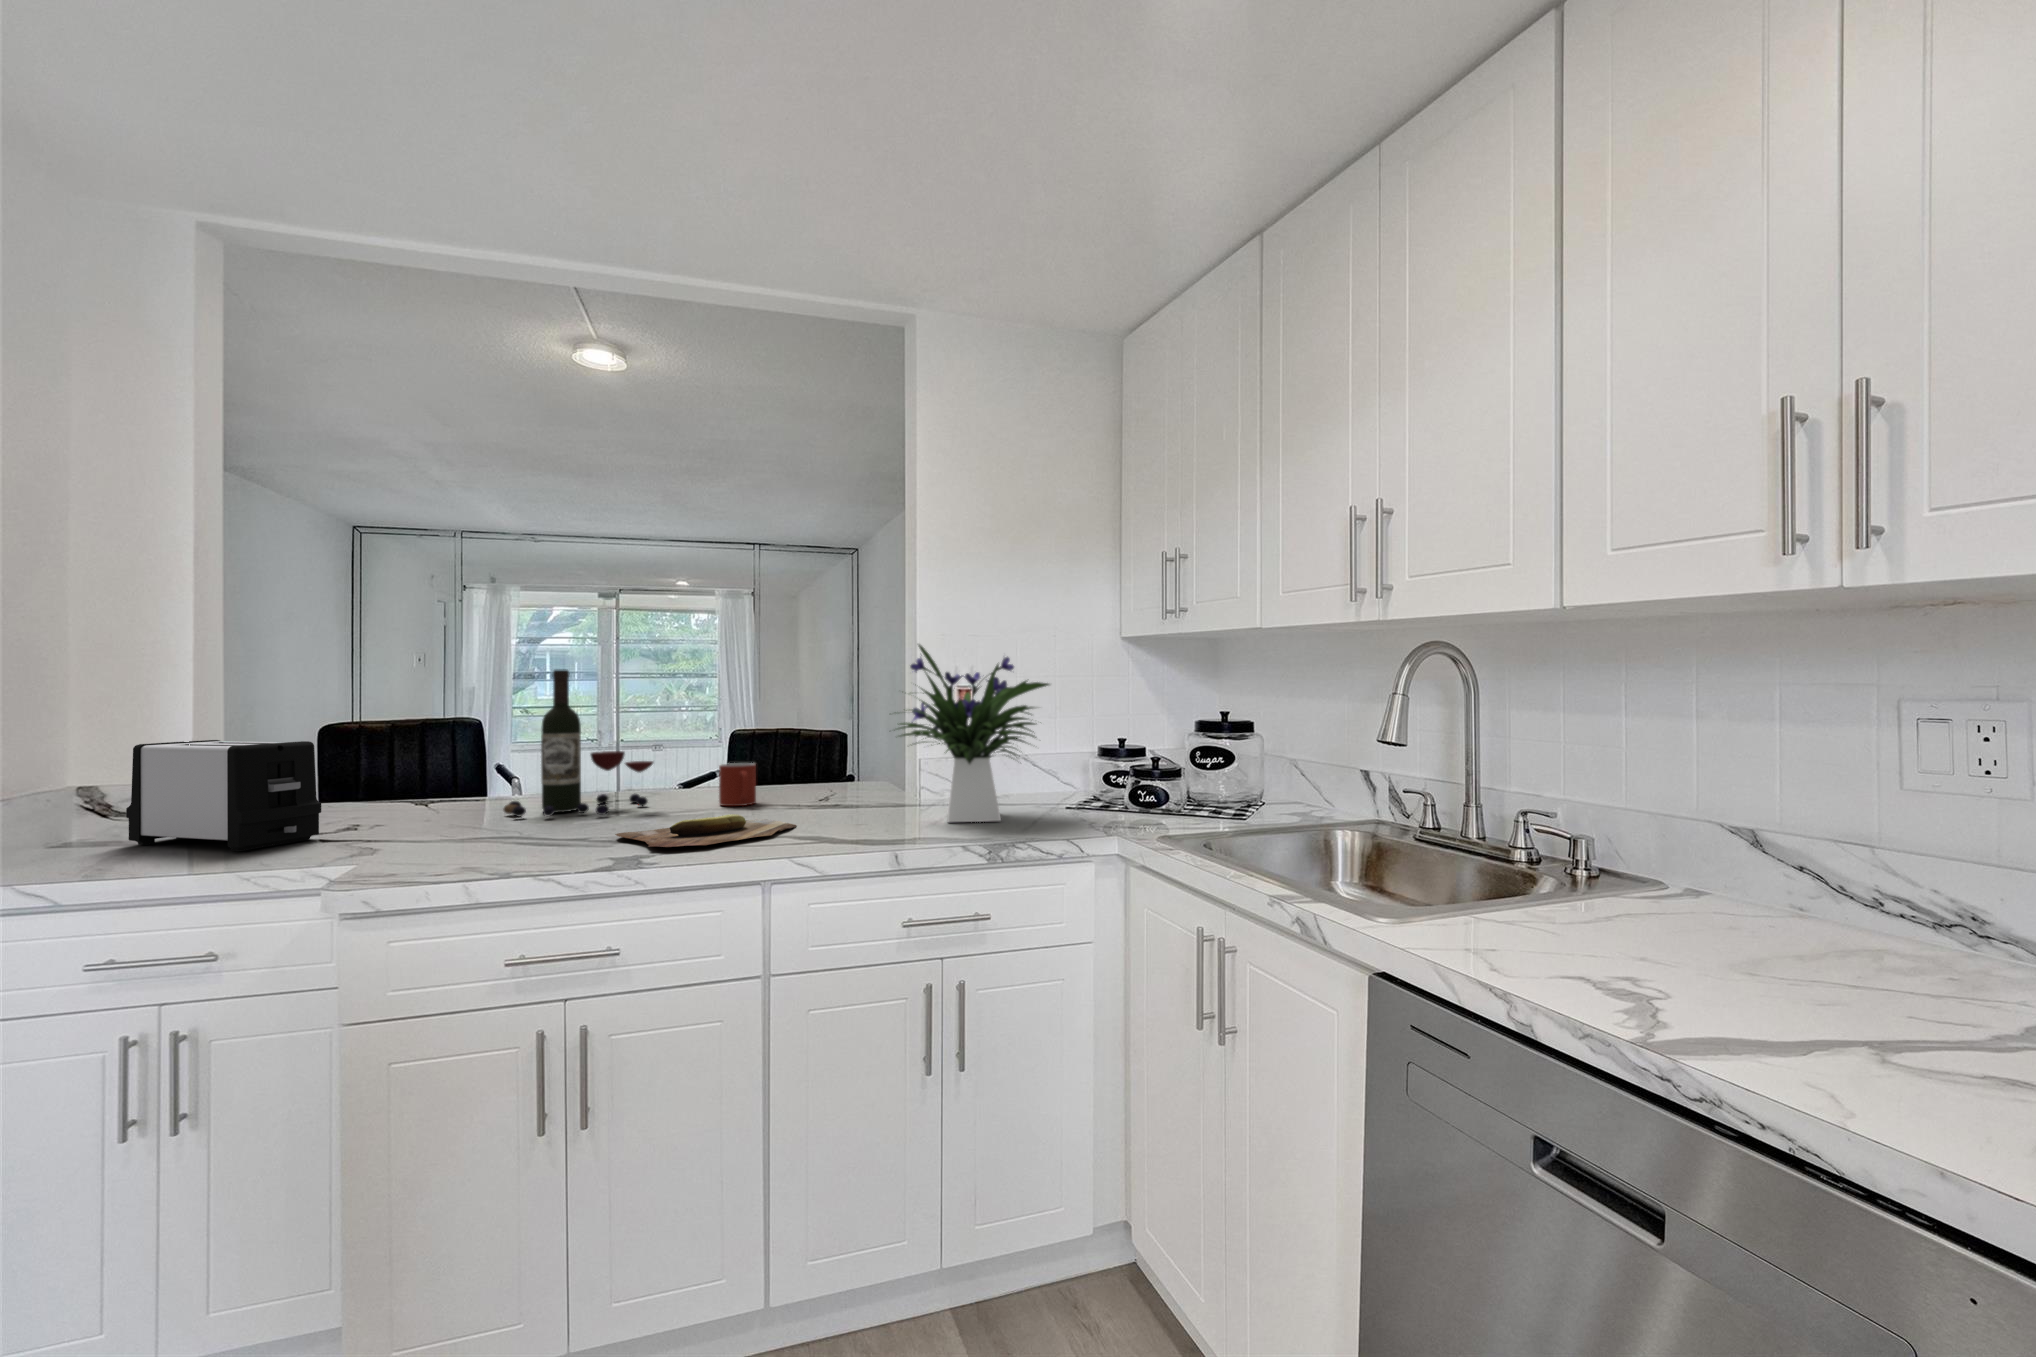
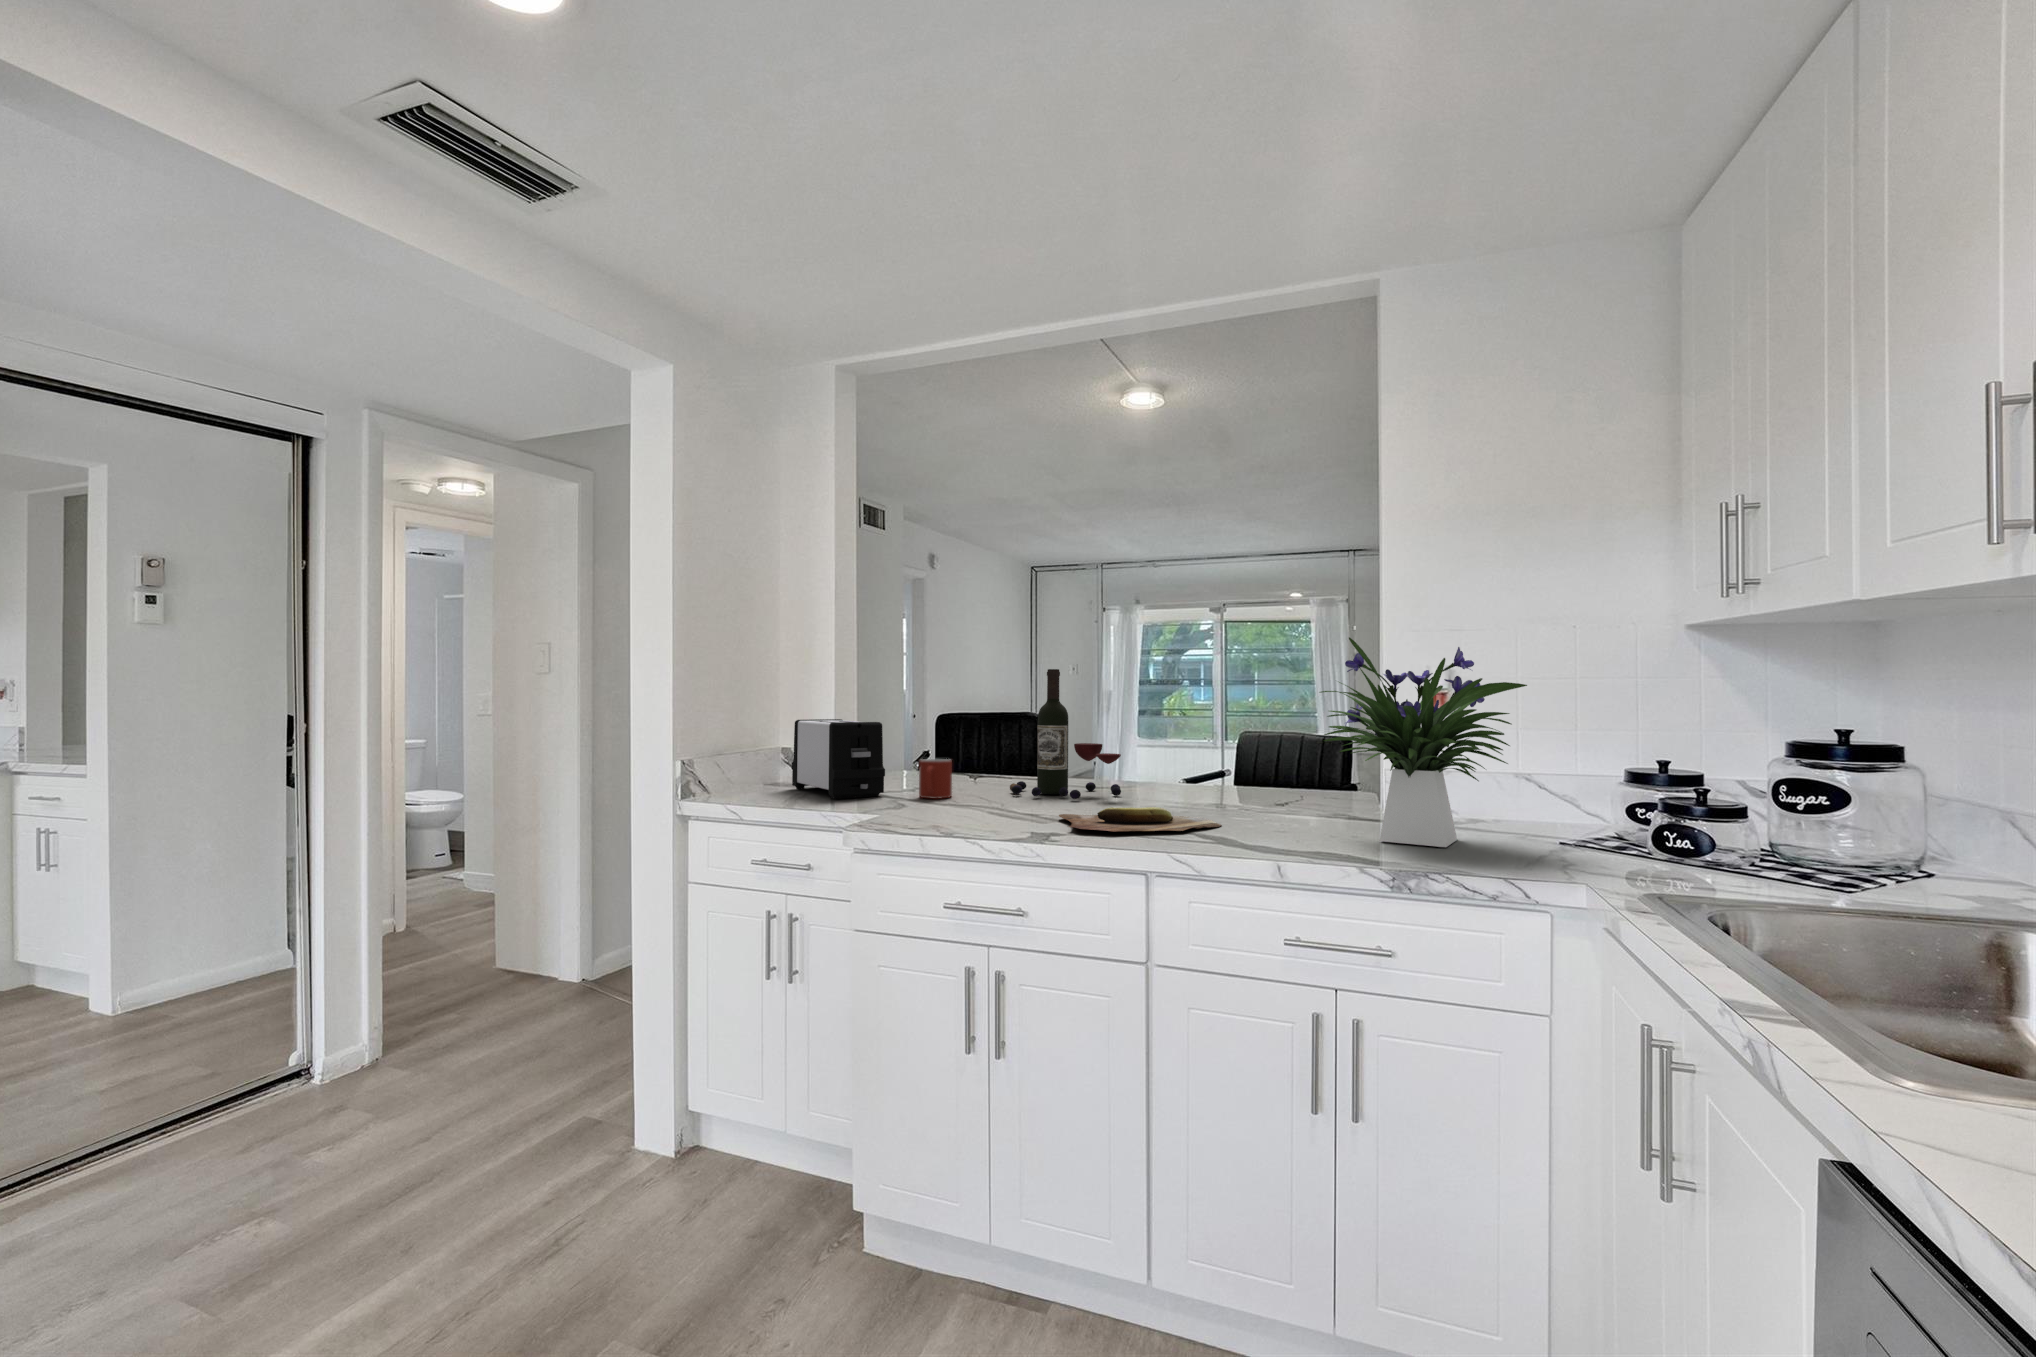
mug: present [719,763,756,806] -> present [919,759,952,799]

